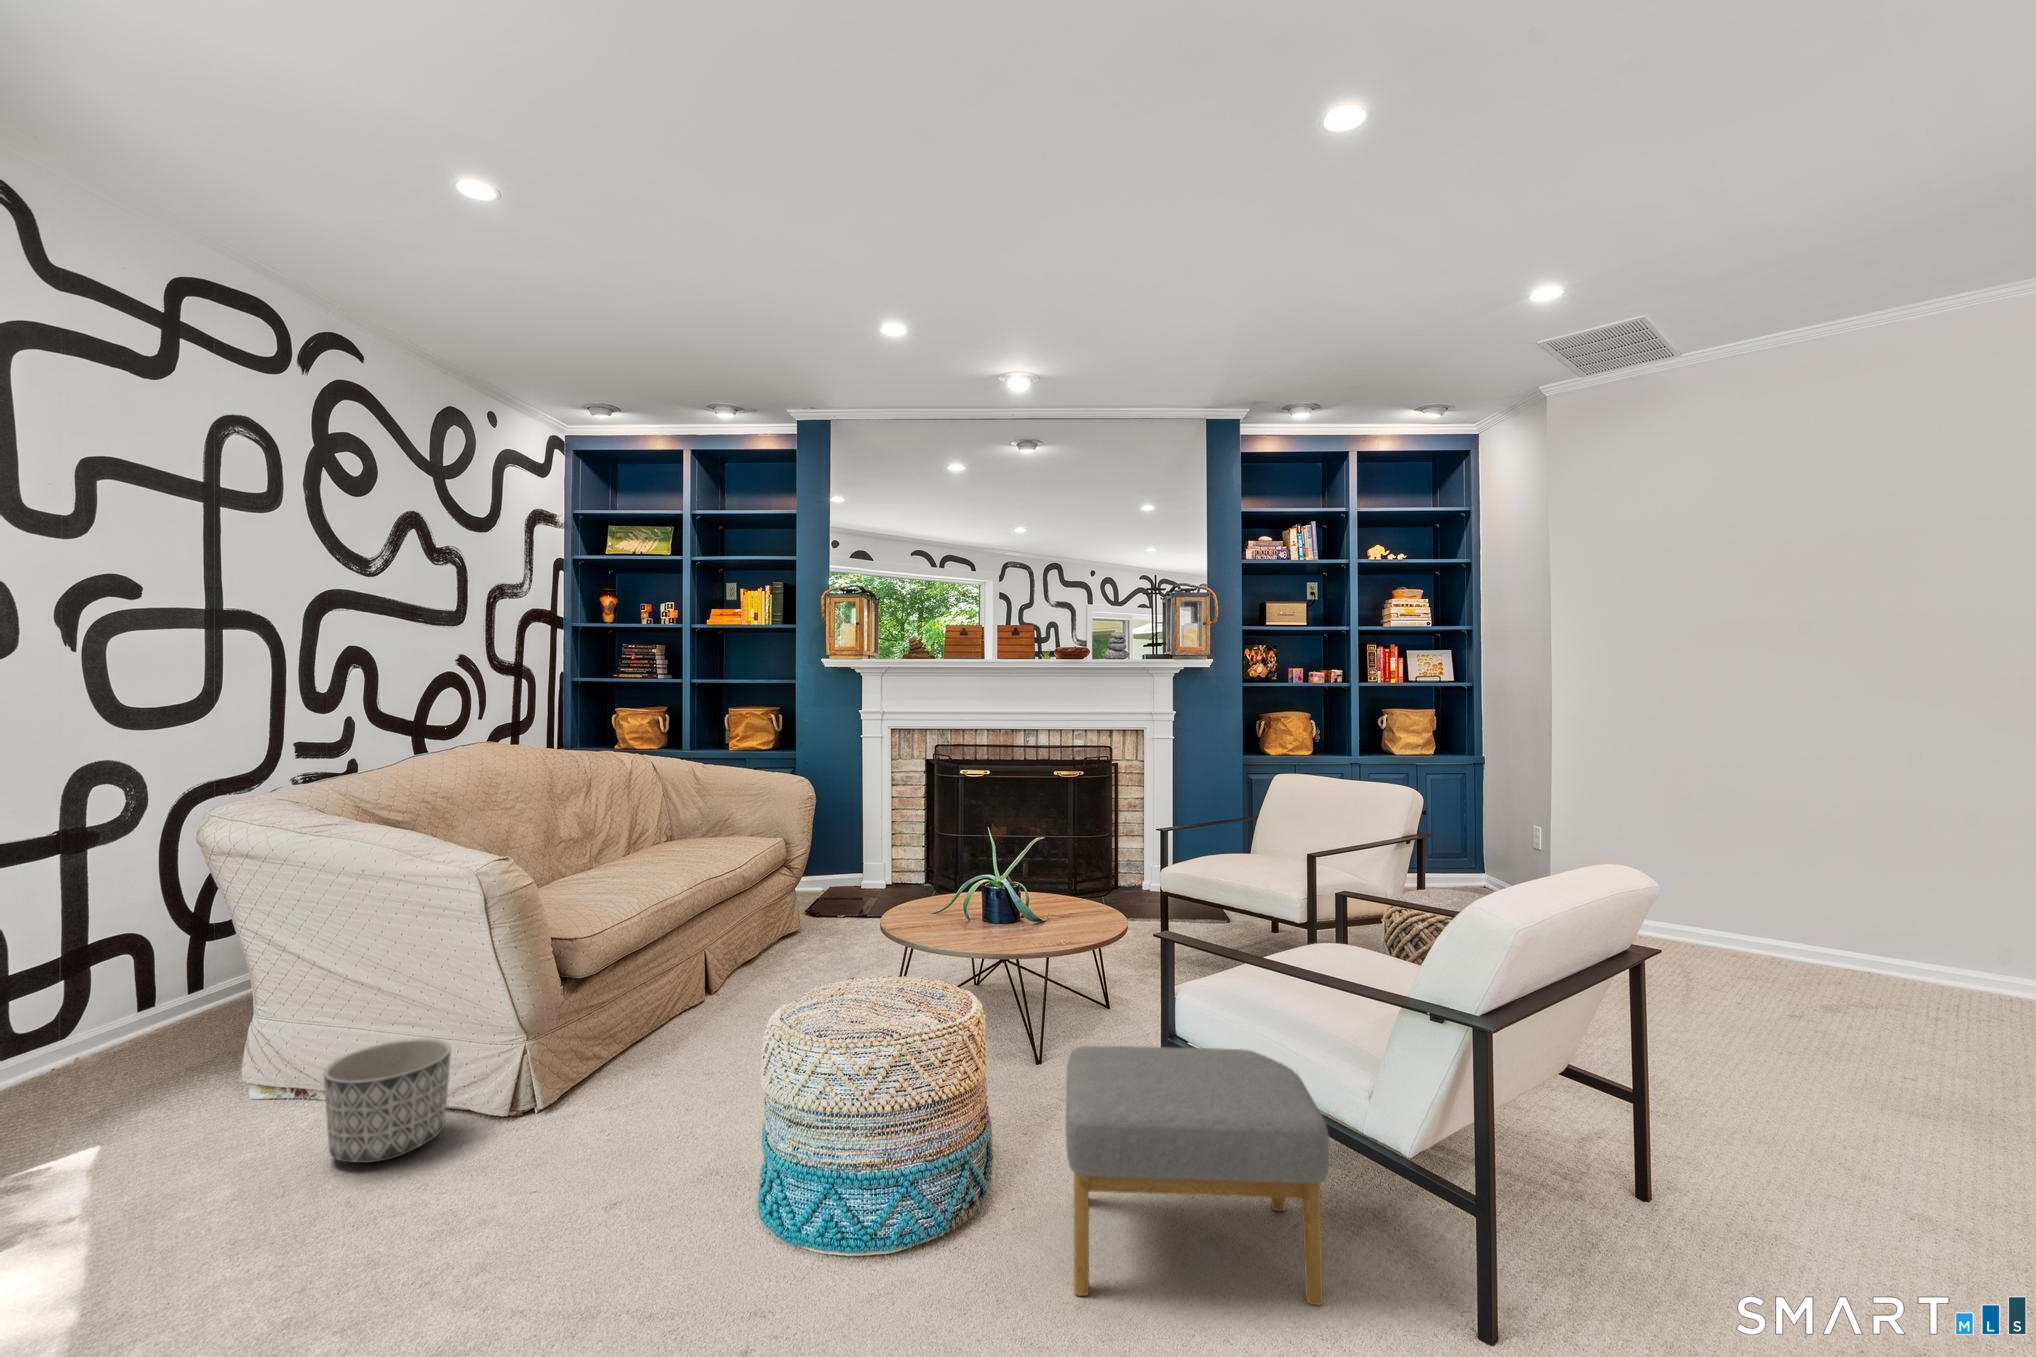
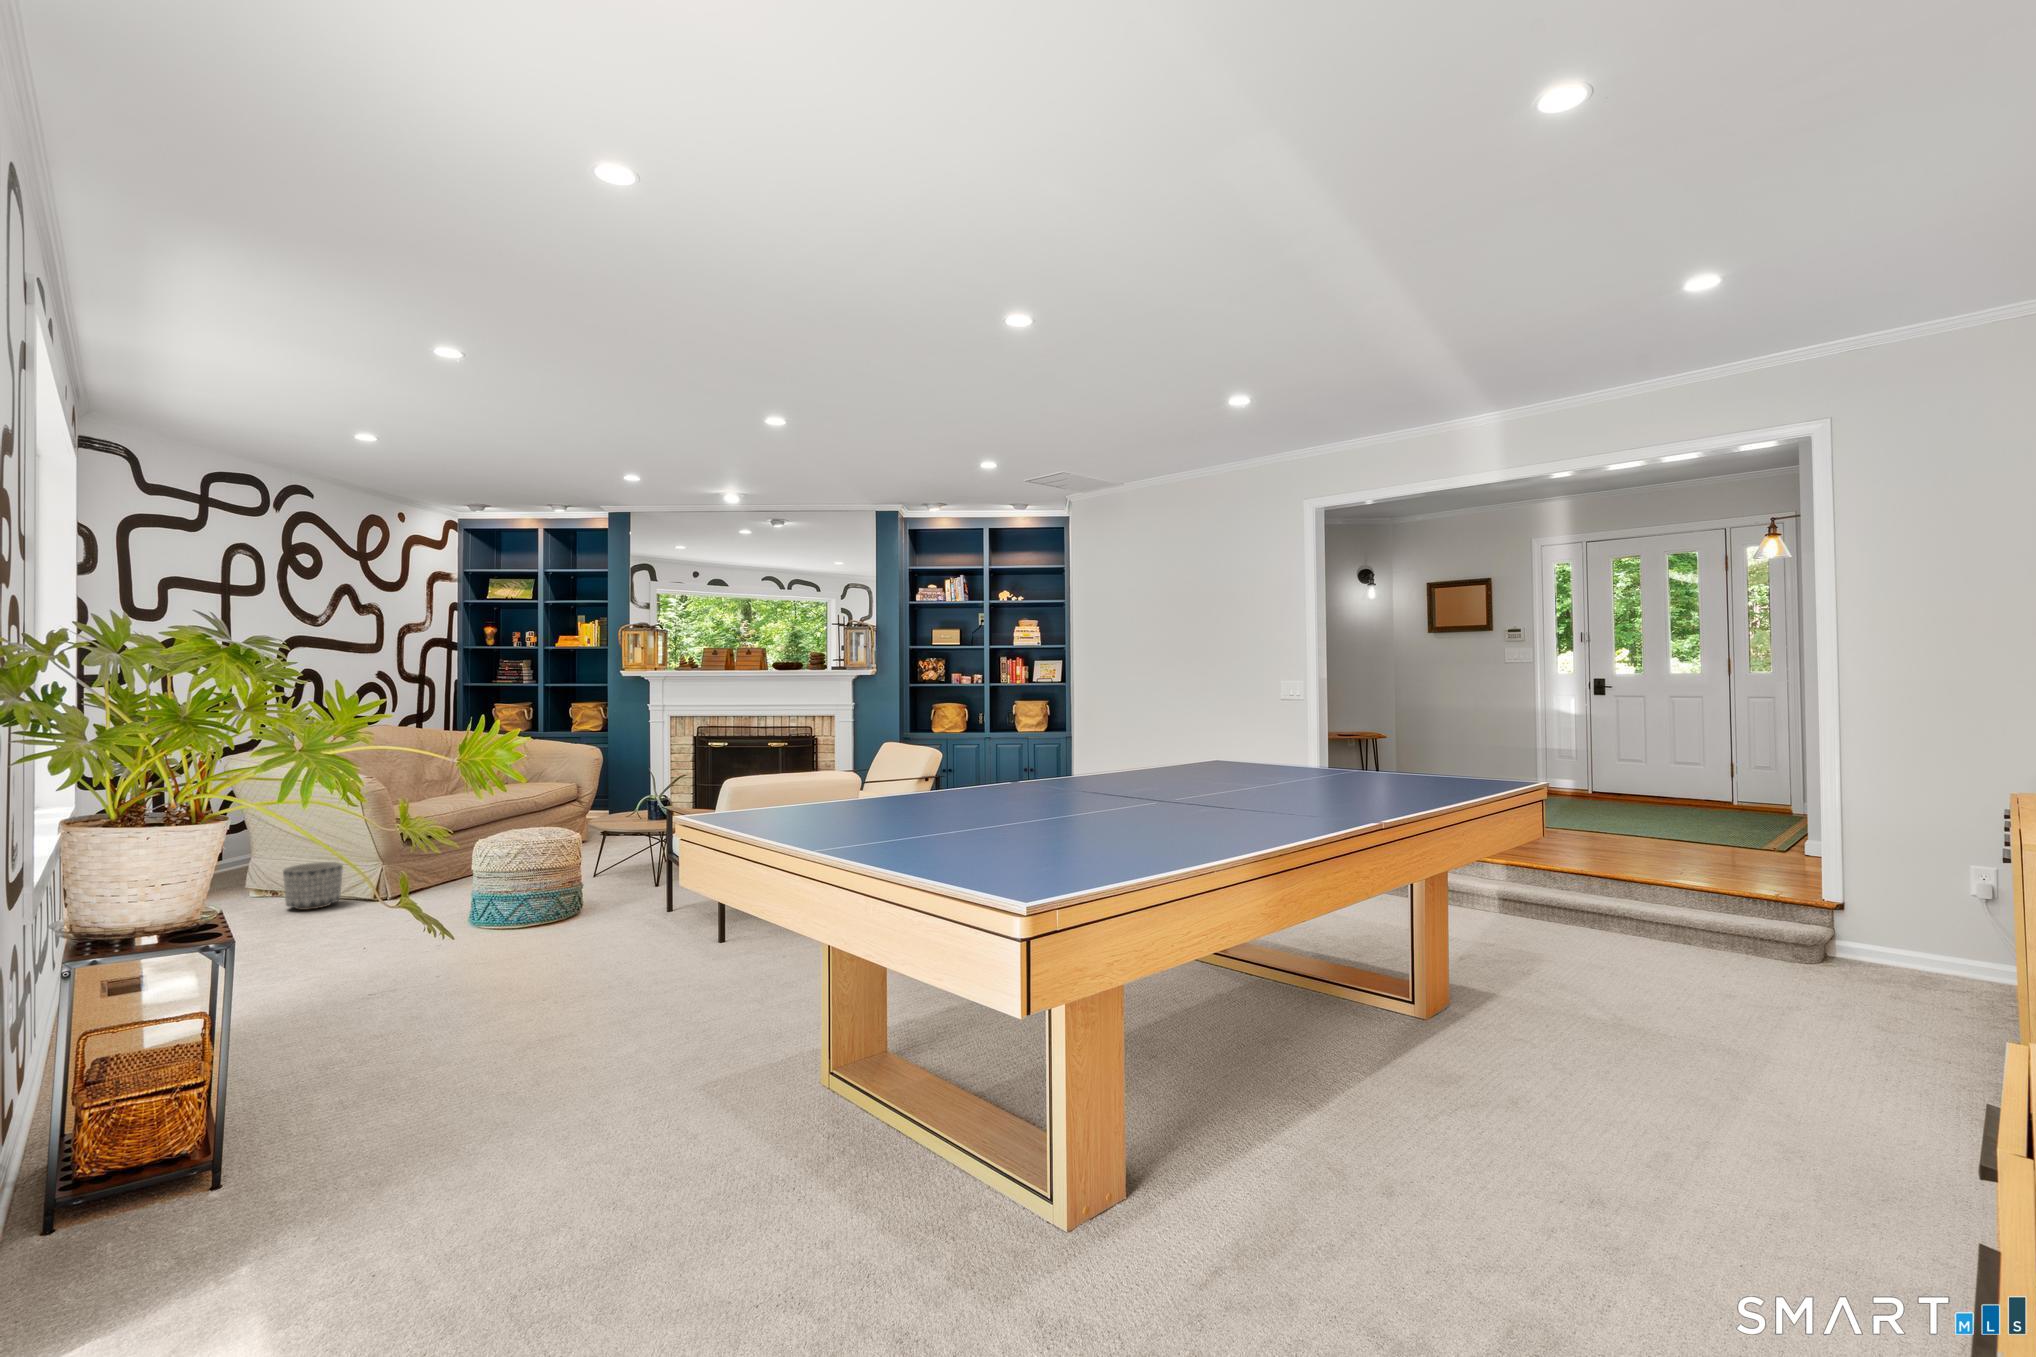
footstool: present [1066,1046,1329,1305] -> none [567,851,693,936]

